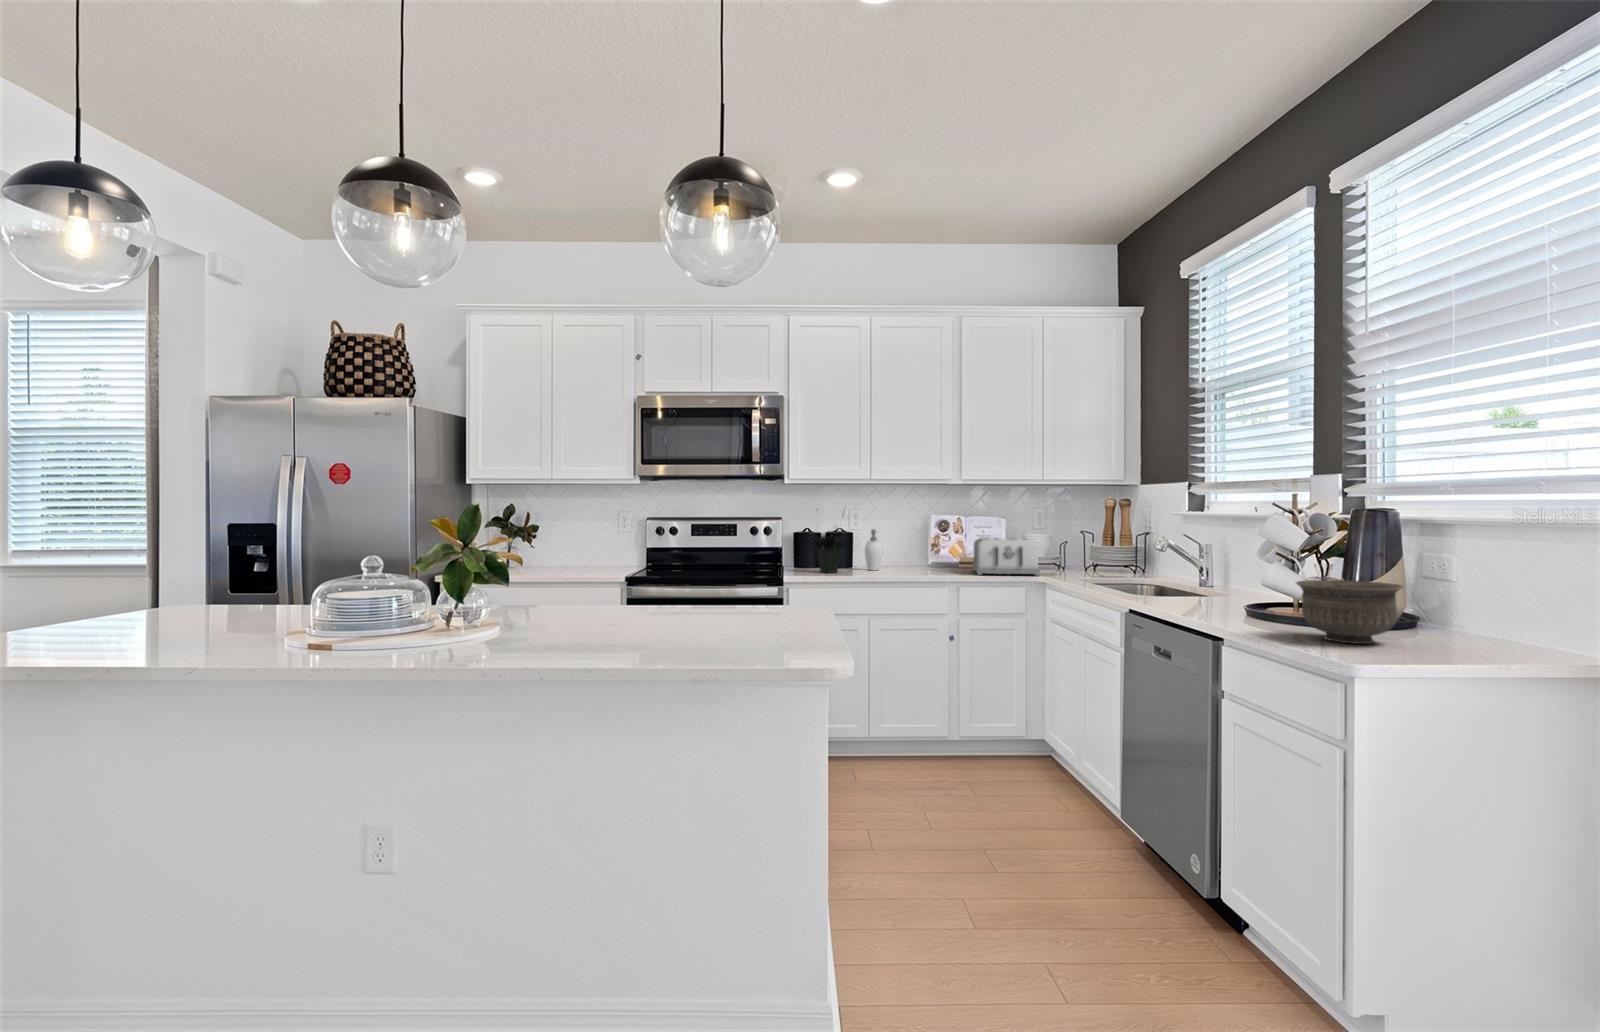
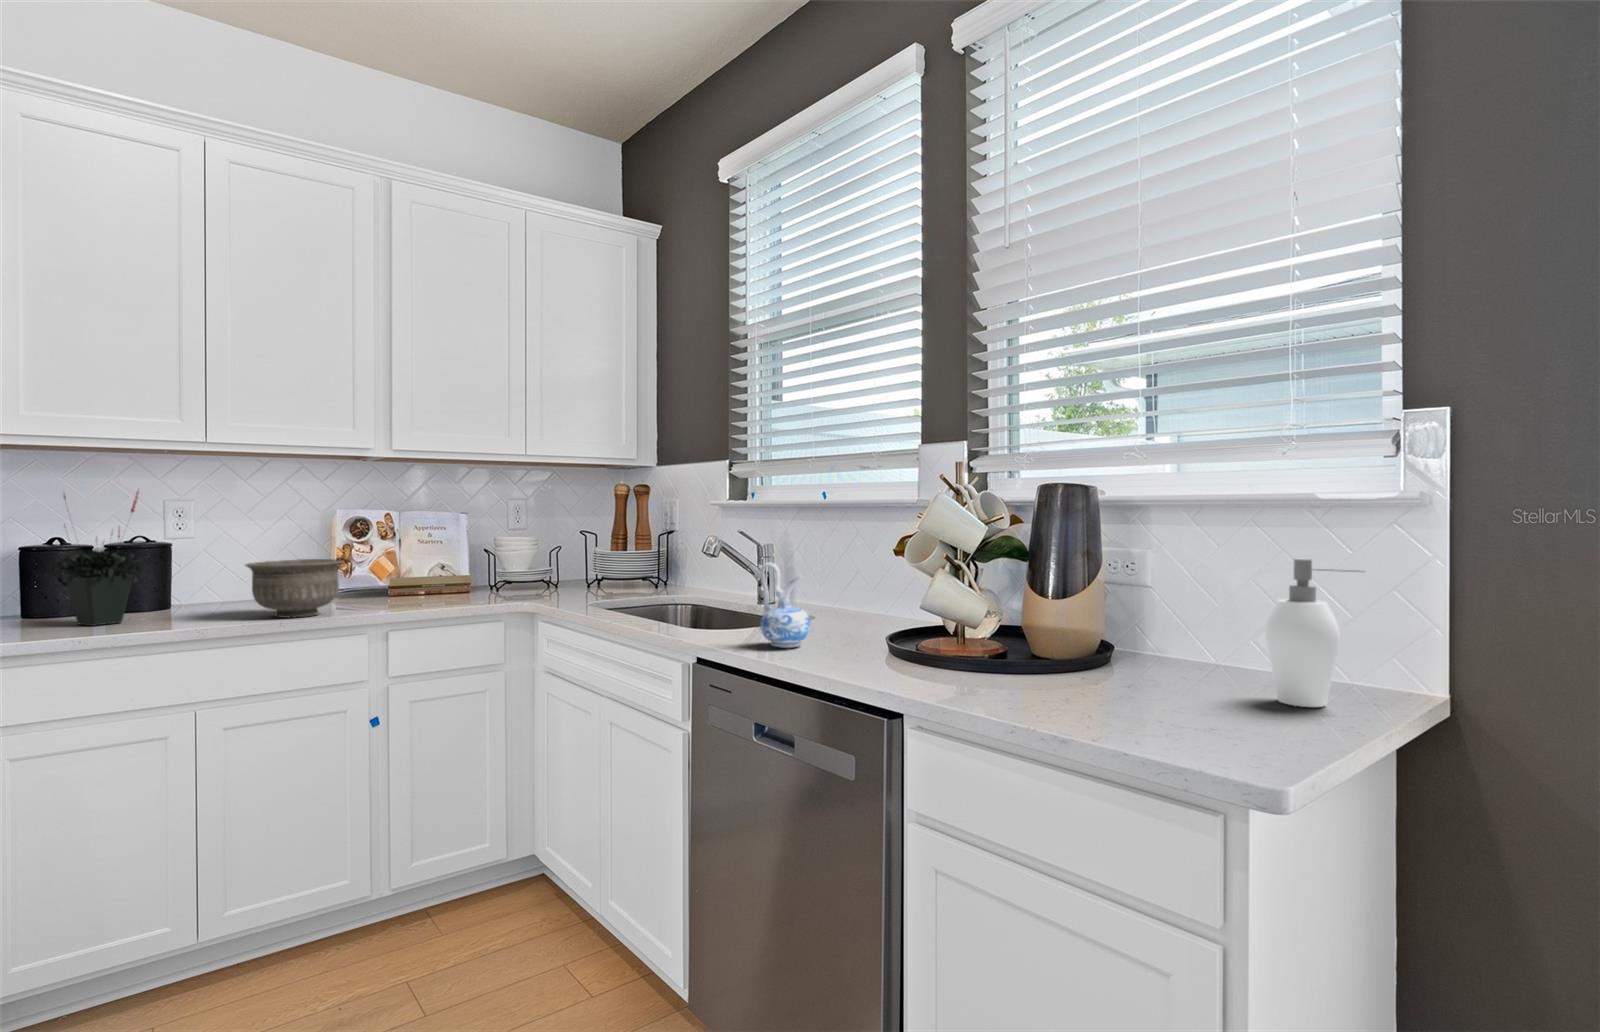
soap dispenser: present [865,529,882,570] -> present [1266,559,1362,707]
toaster: present [972,537,1040,576] -> none [412,543,528,608]
ceramic pitcher: none [1165,554,1199,606] -> present [760,563,810,648]
bowl: present [1296,580,1403,644] -> present [245,559,343,618]

